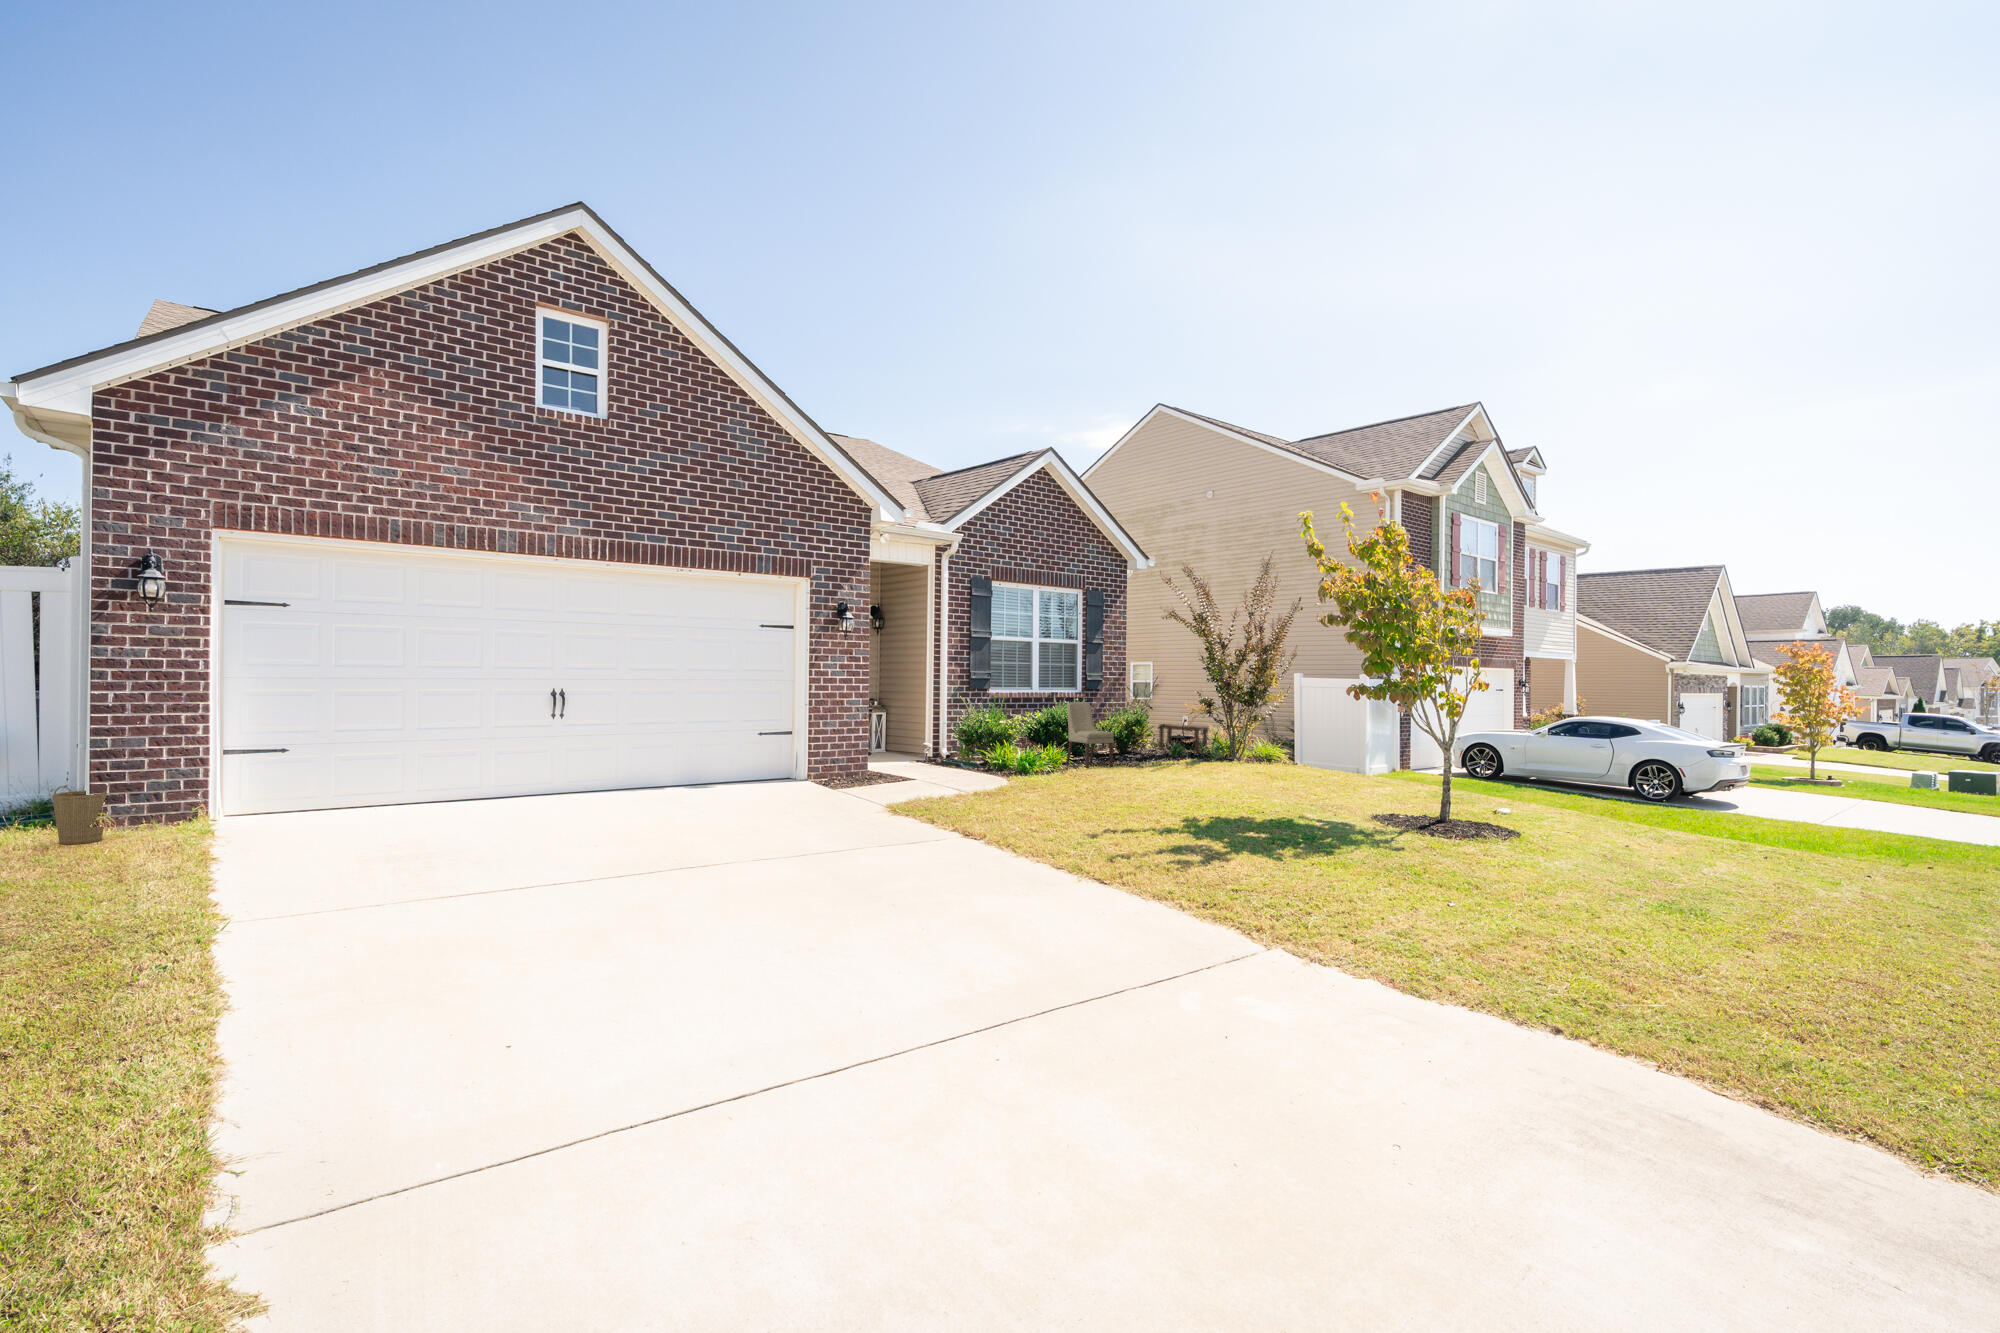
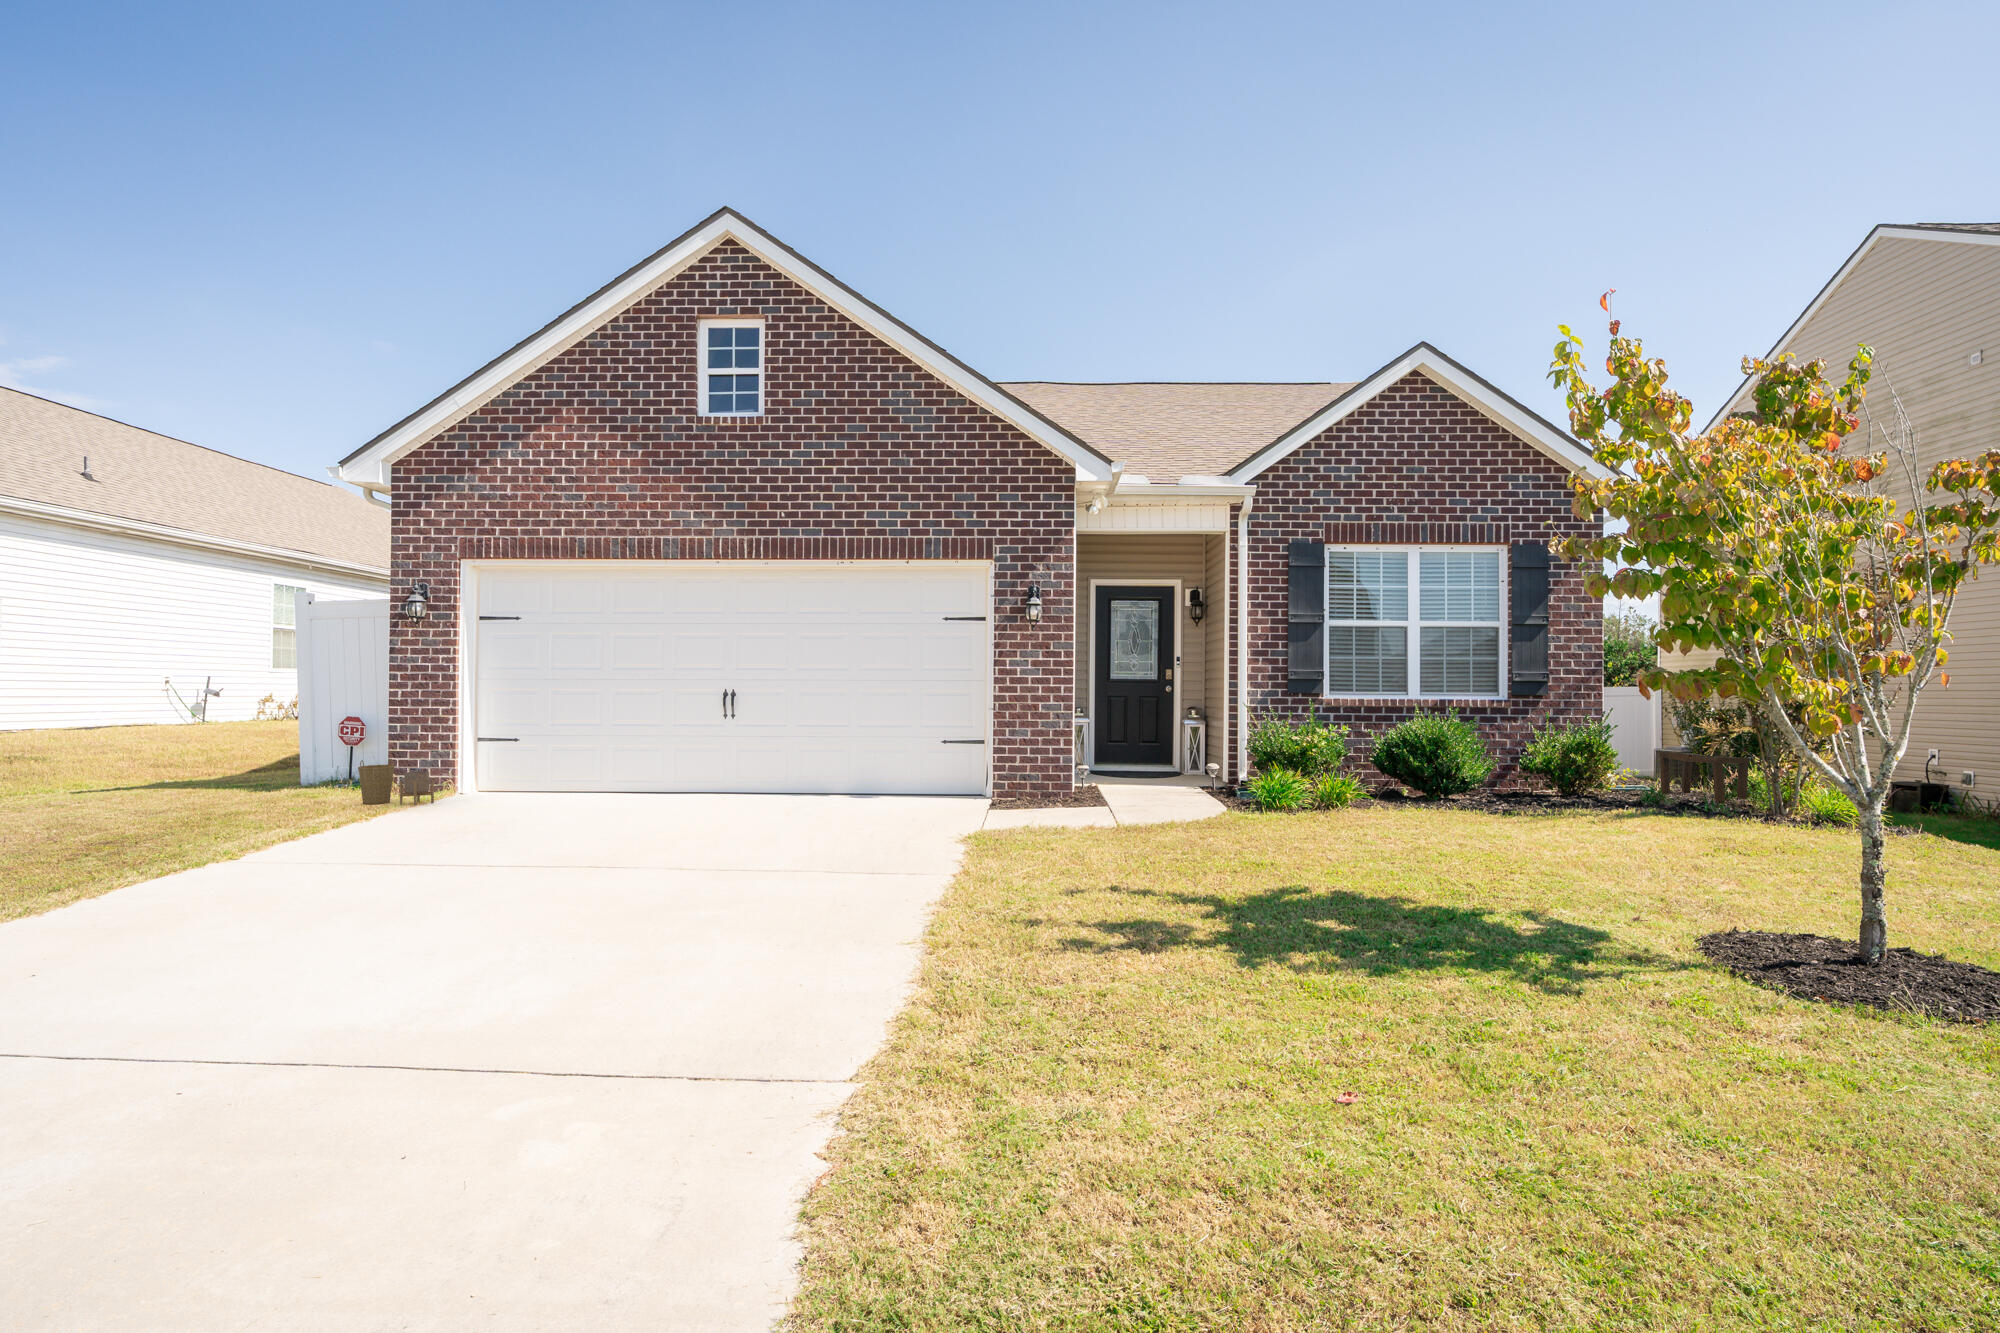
chair: present [1066,703,1114,768] -> none [1412,712,1478,811]
planter: none [135,795,182,840] -> present [400,771,434,805]

